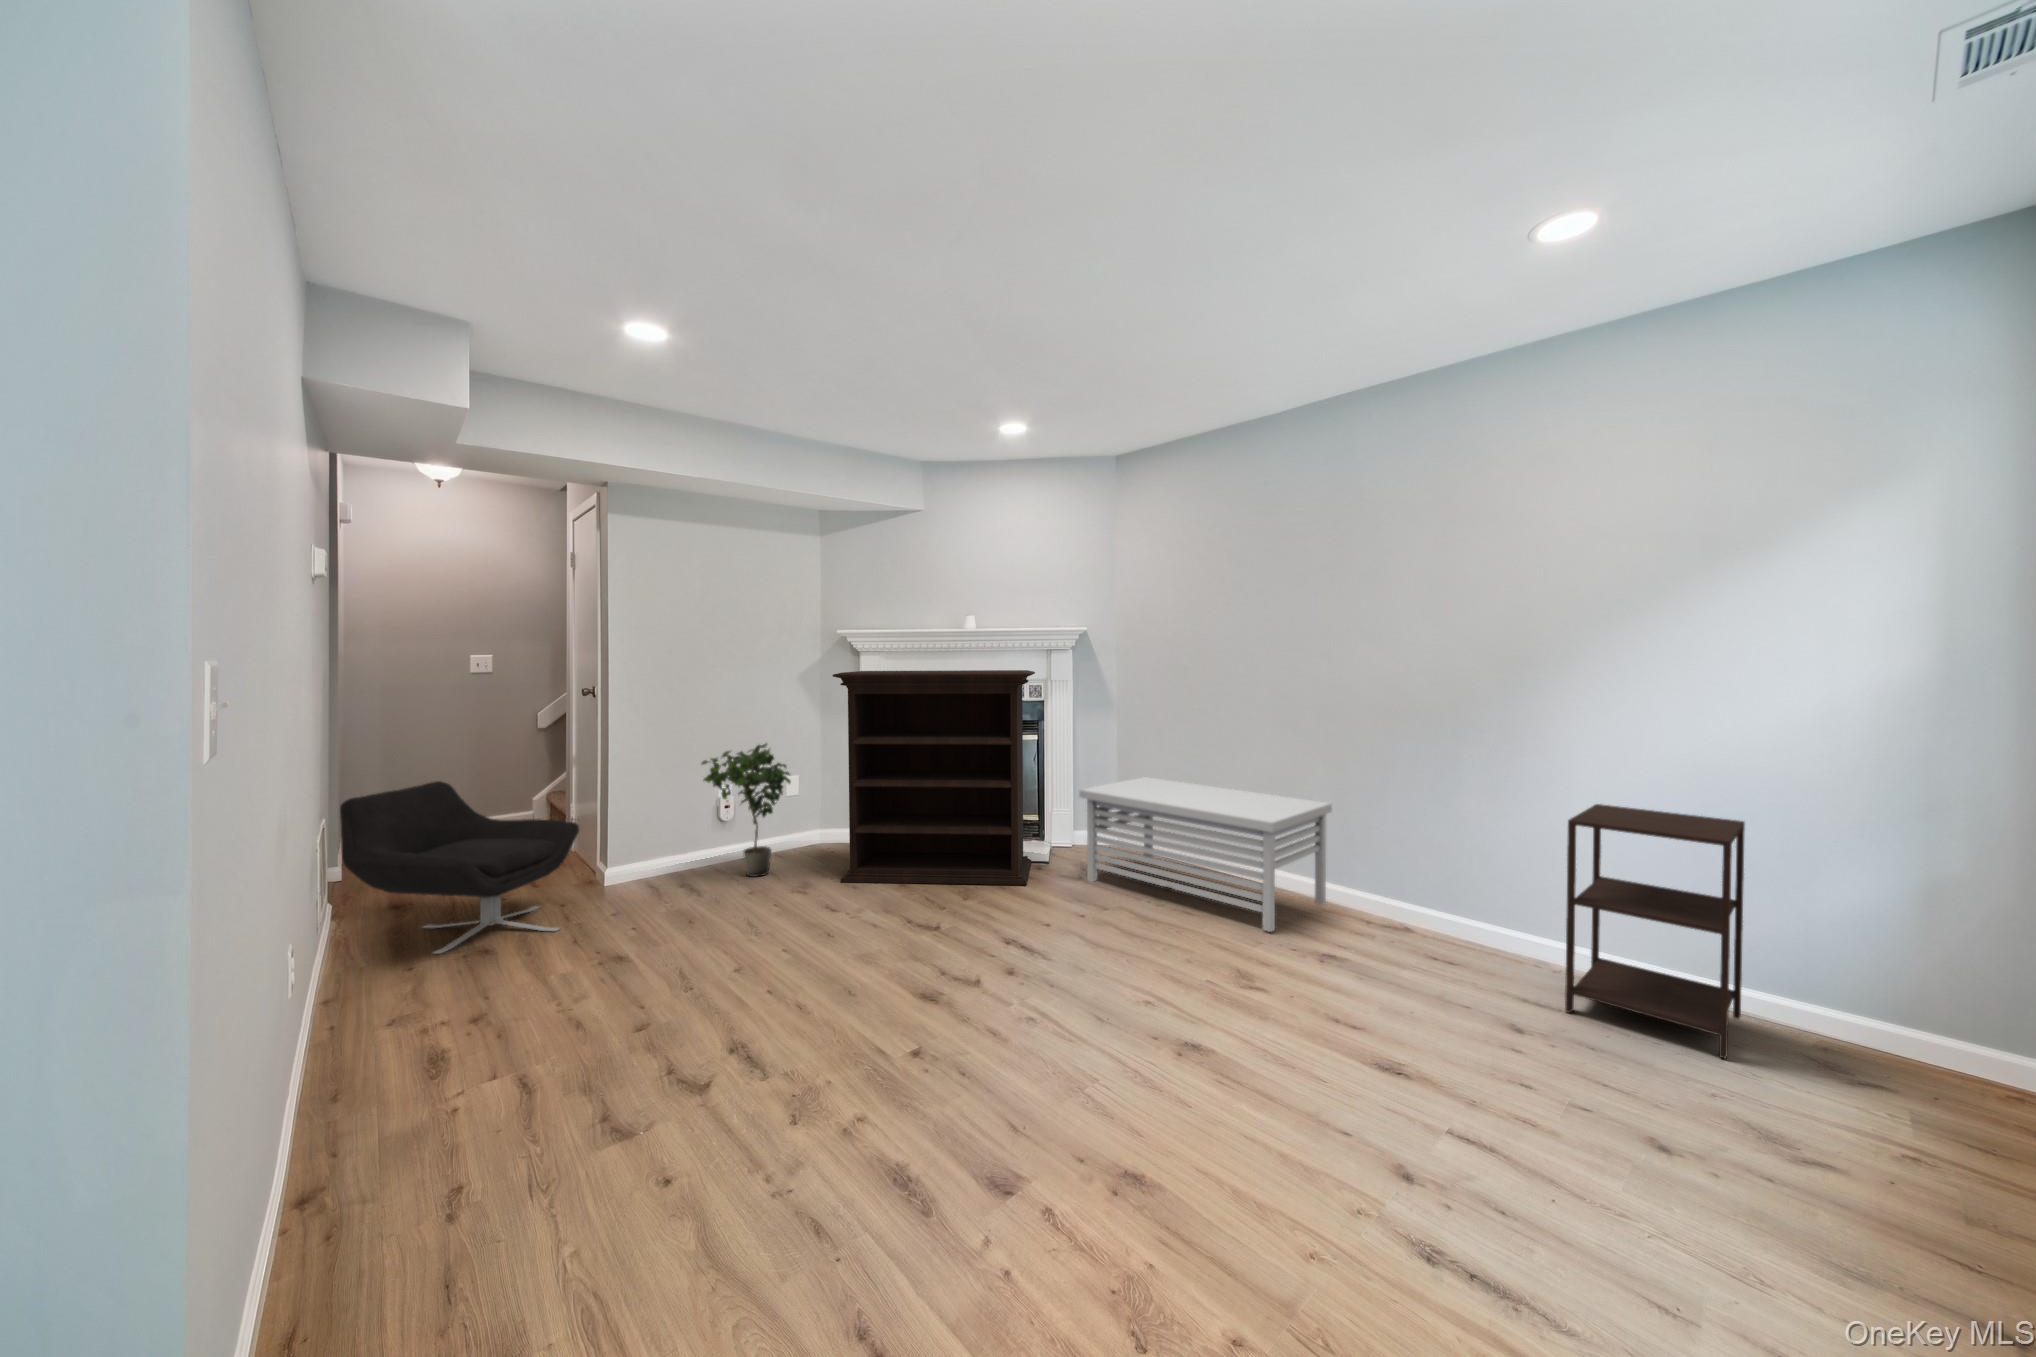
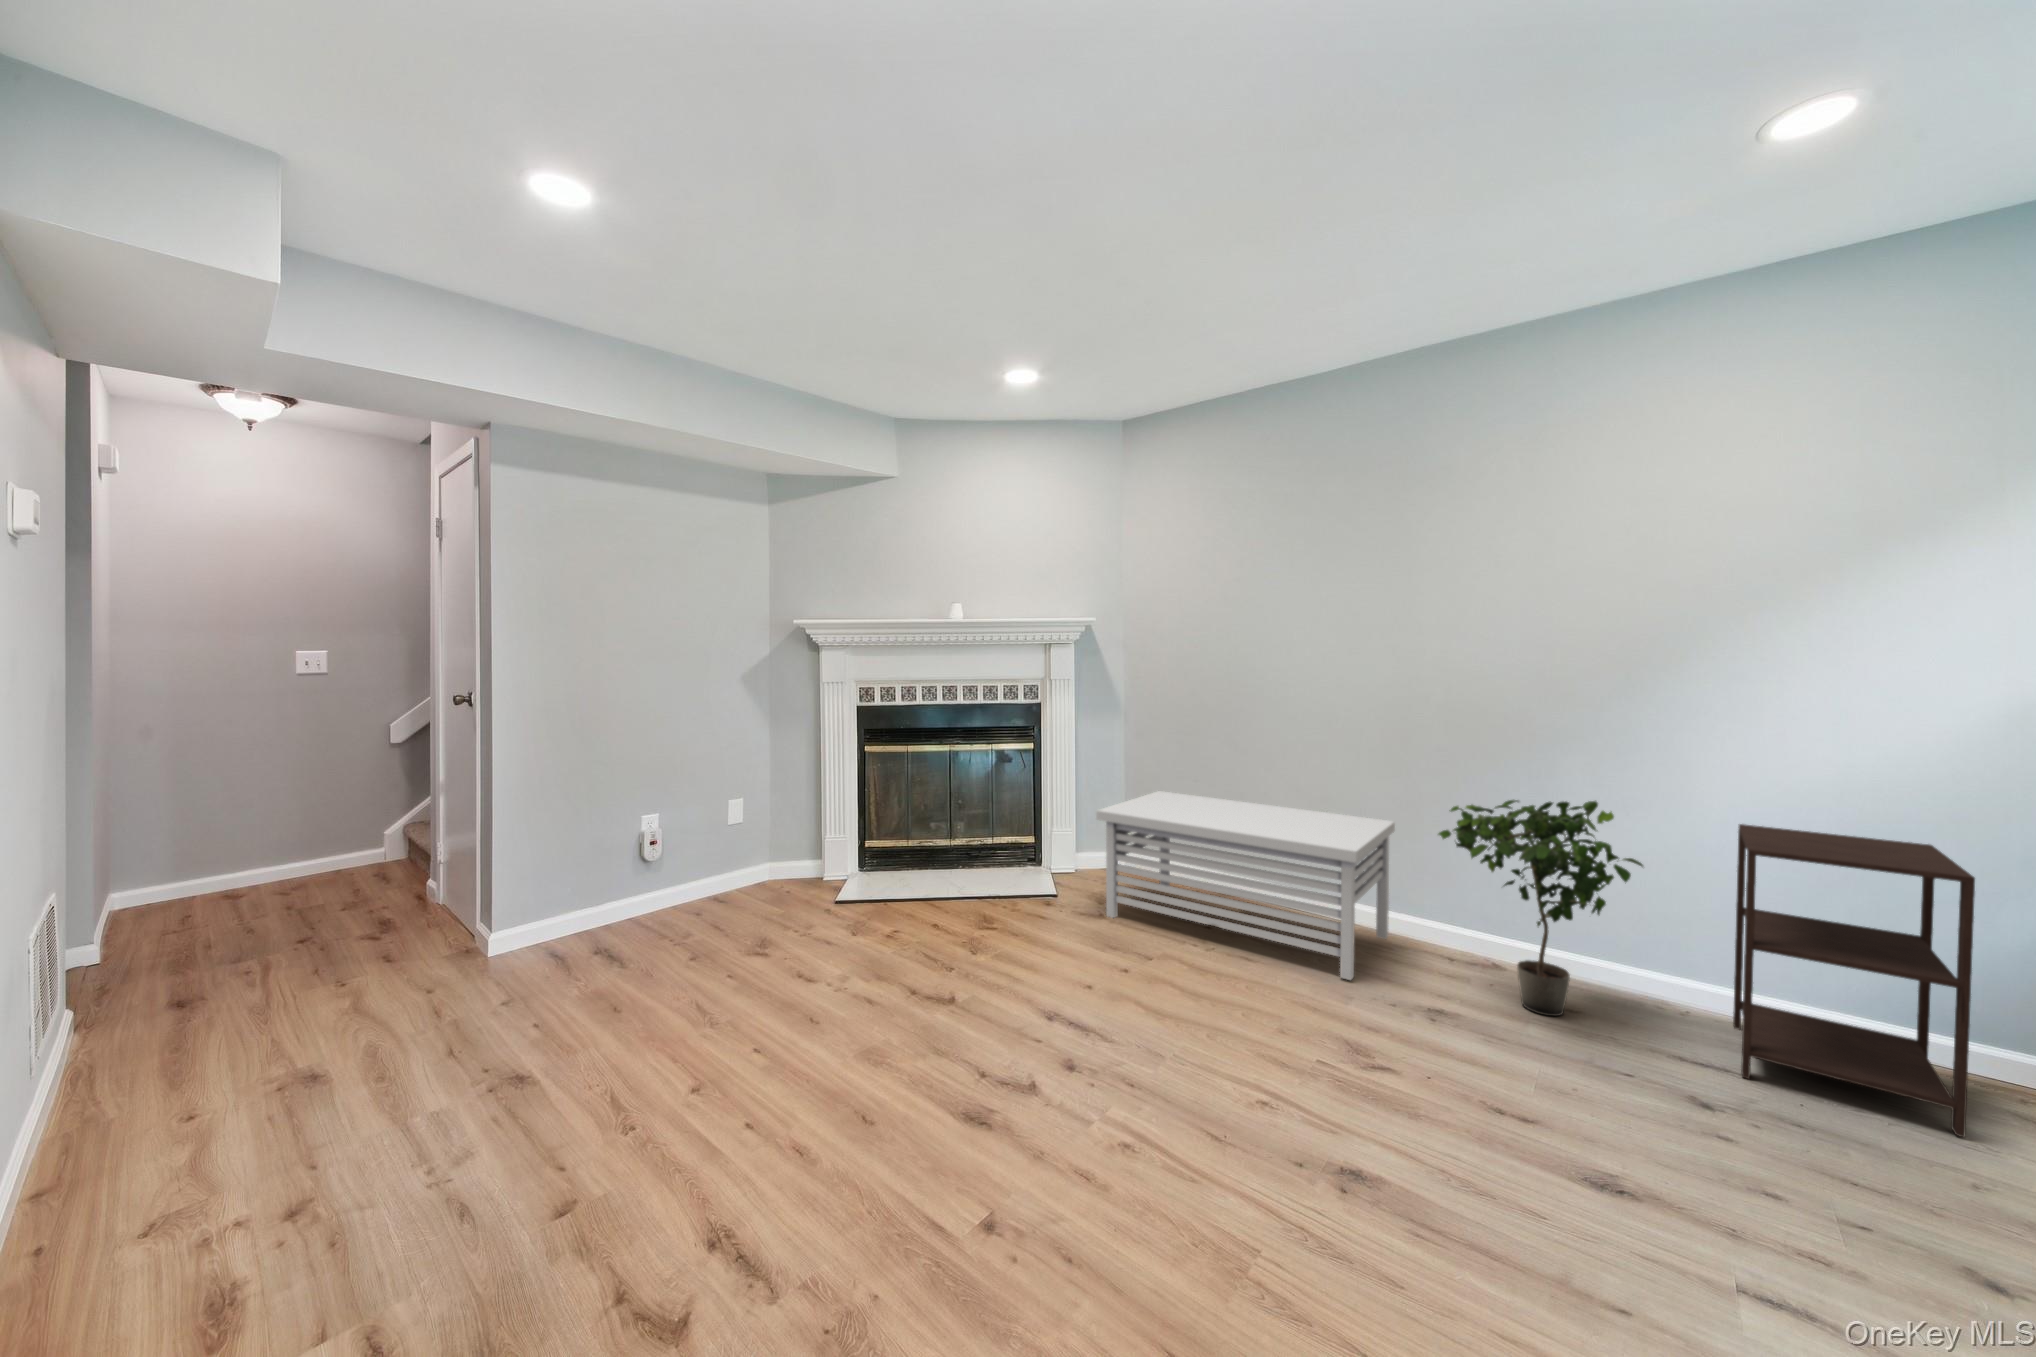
bookshelf: present [833,670,1035,885] -> none [797,669,1044,933]
potted plant: present [702,744,791,877] -> present [1438,800,1643,1016]
lounge chair: present [340,781,579,954] -> none [70,828,456,1087]

